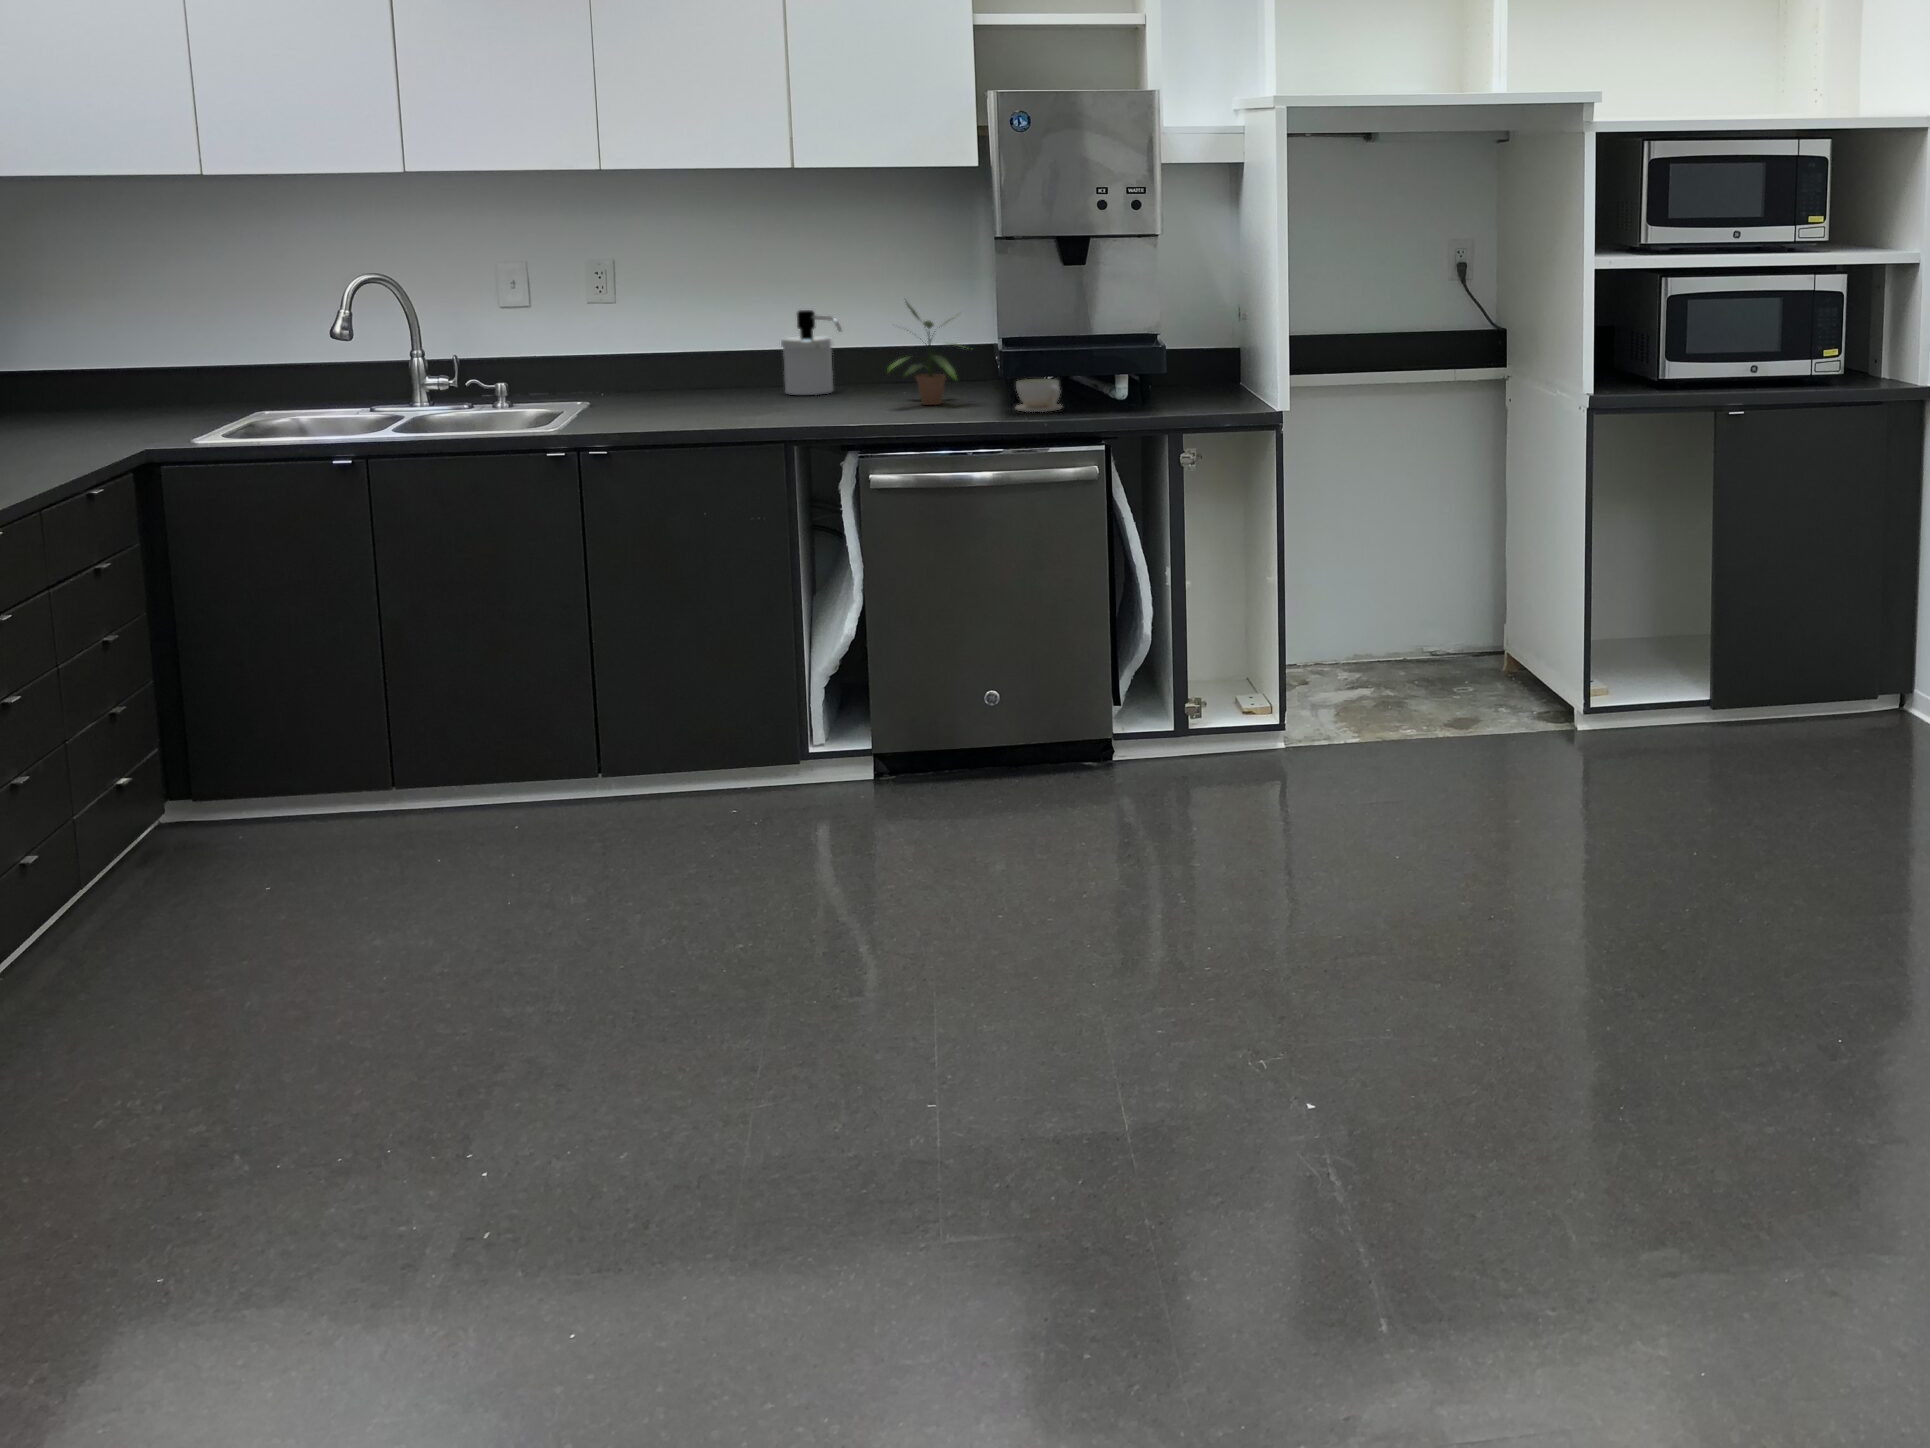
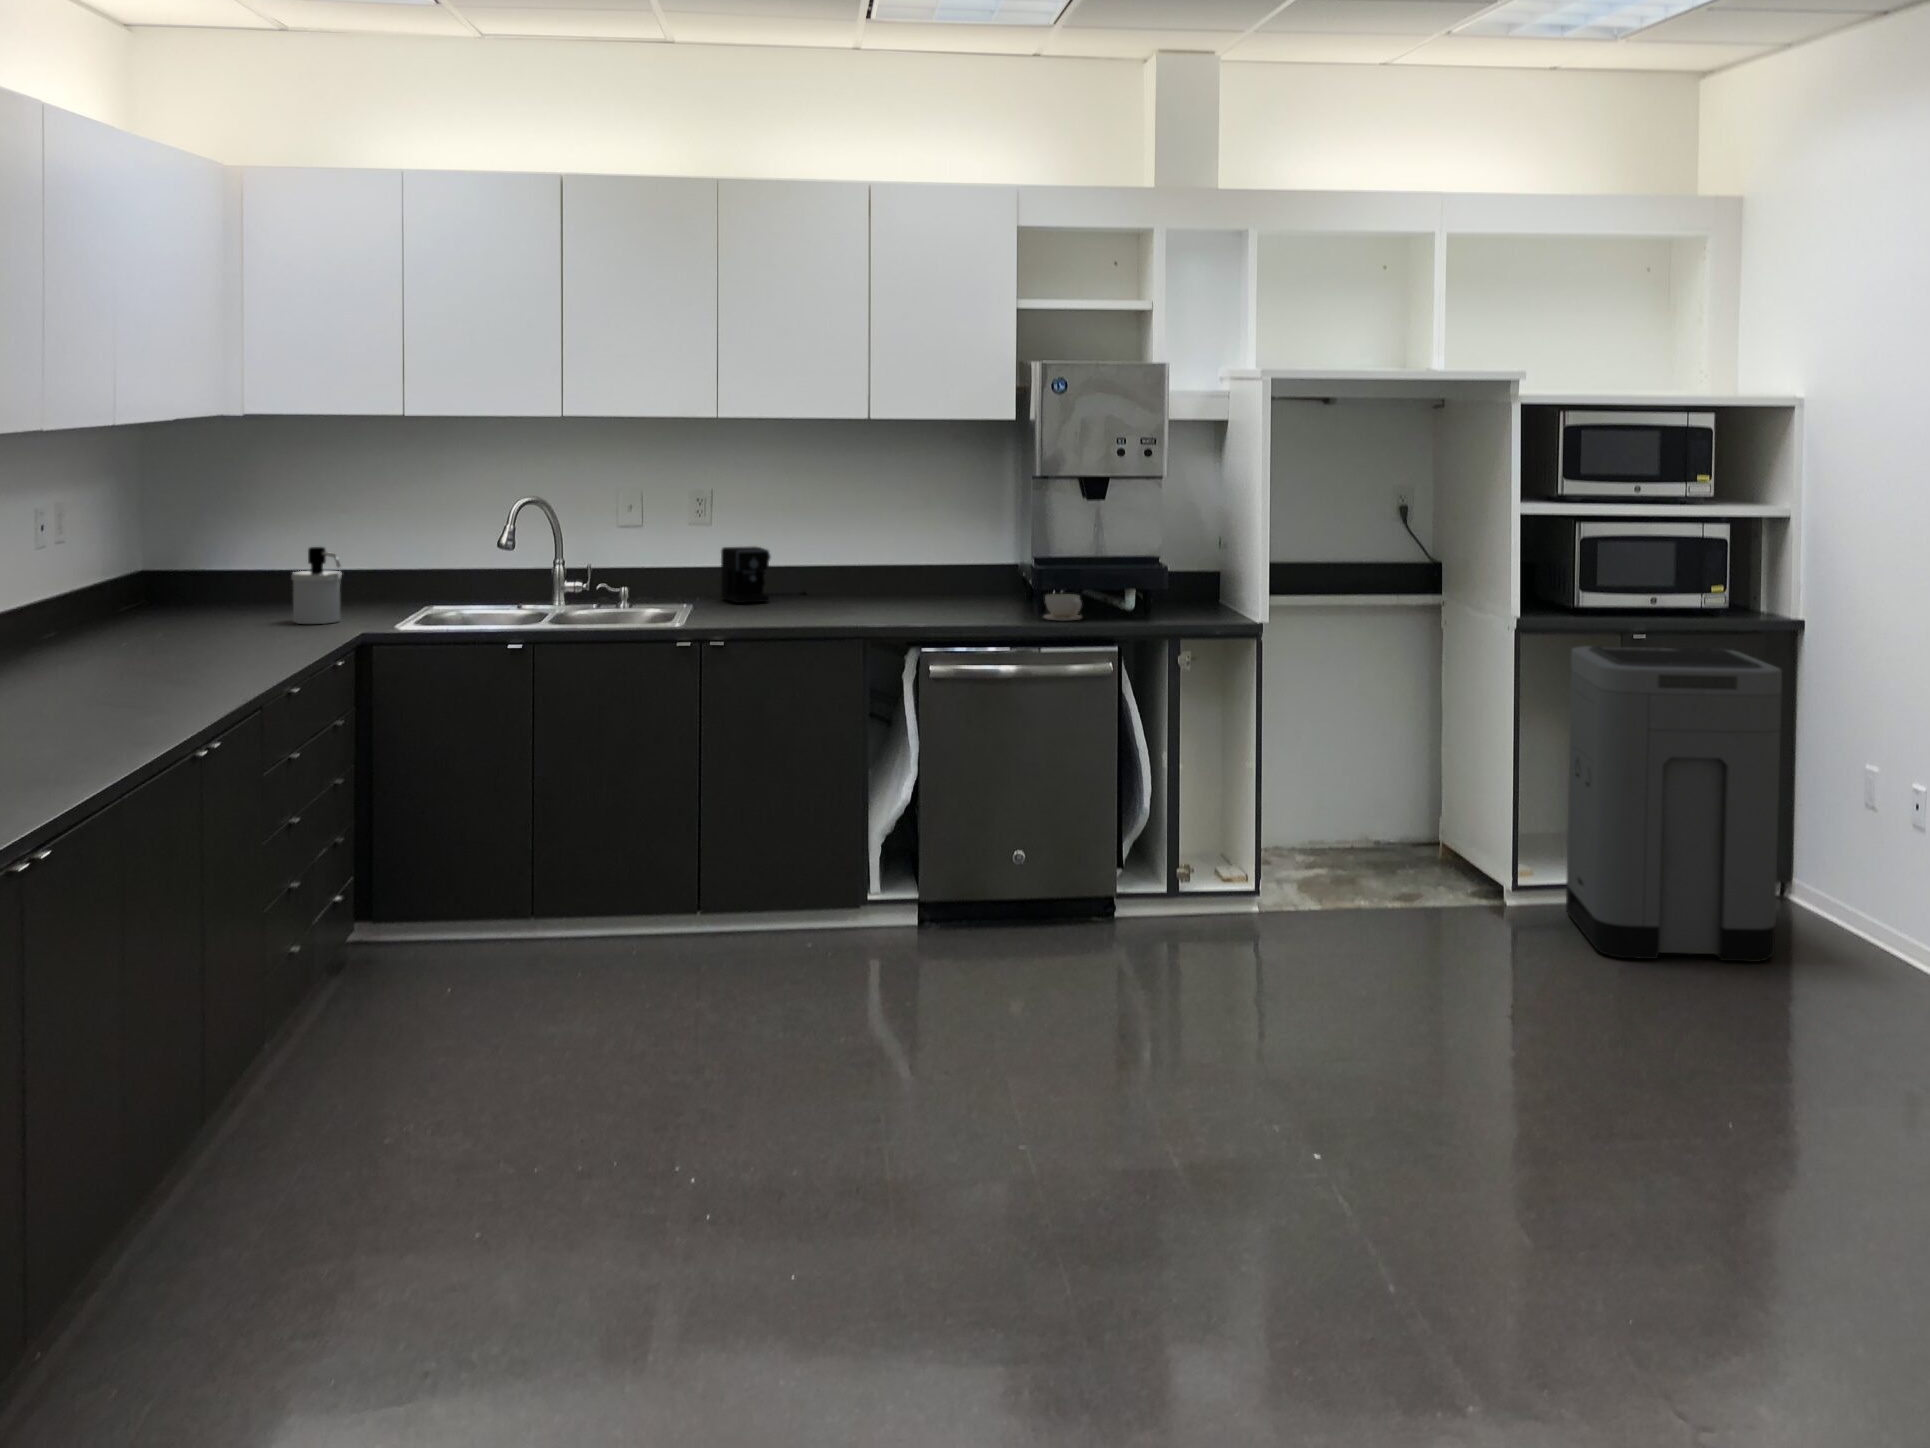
potted plant: present [888,302,958,405] -> none [940,525,1012,613]
soap dispenser: present [781,310,842,395] -> present [292,547,342,624]
coffee maker: none [621,329,735,399] -> present [721,547,807,603]
trash can: none [1647,425,1899,792] -> present [1566,646,1782,962]

